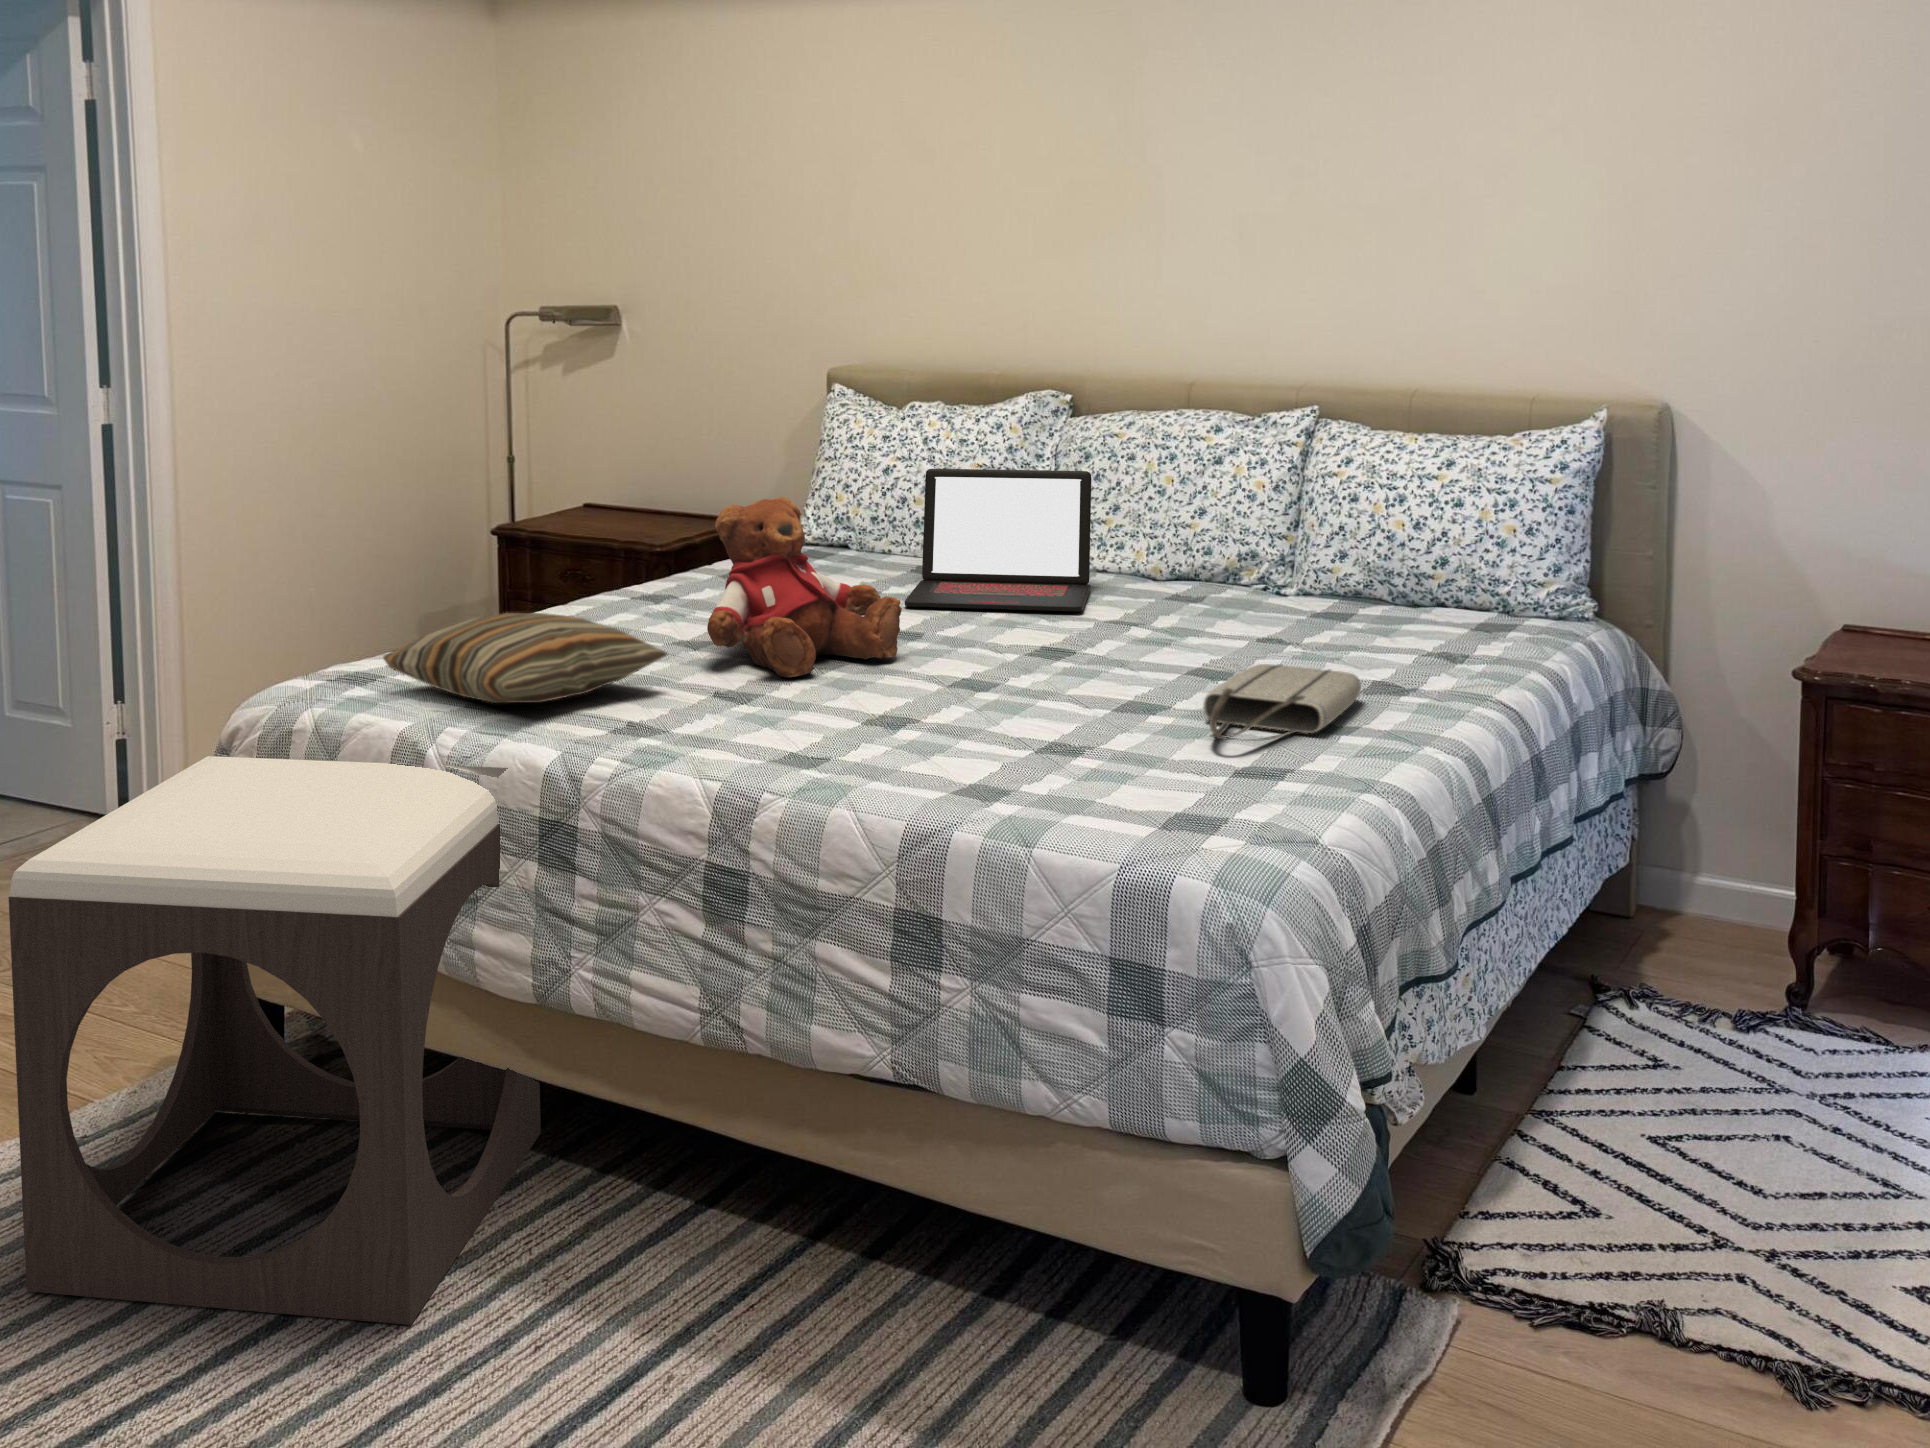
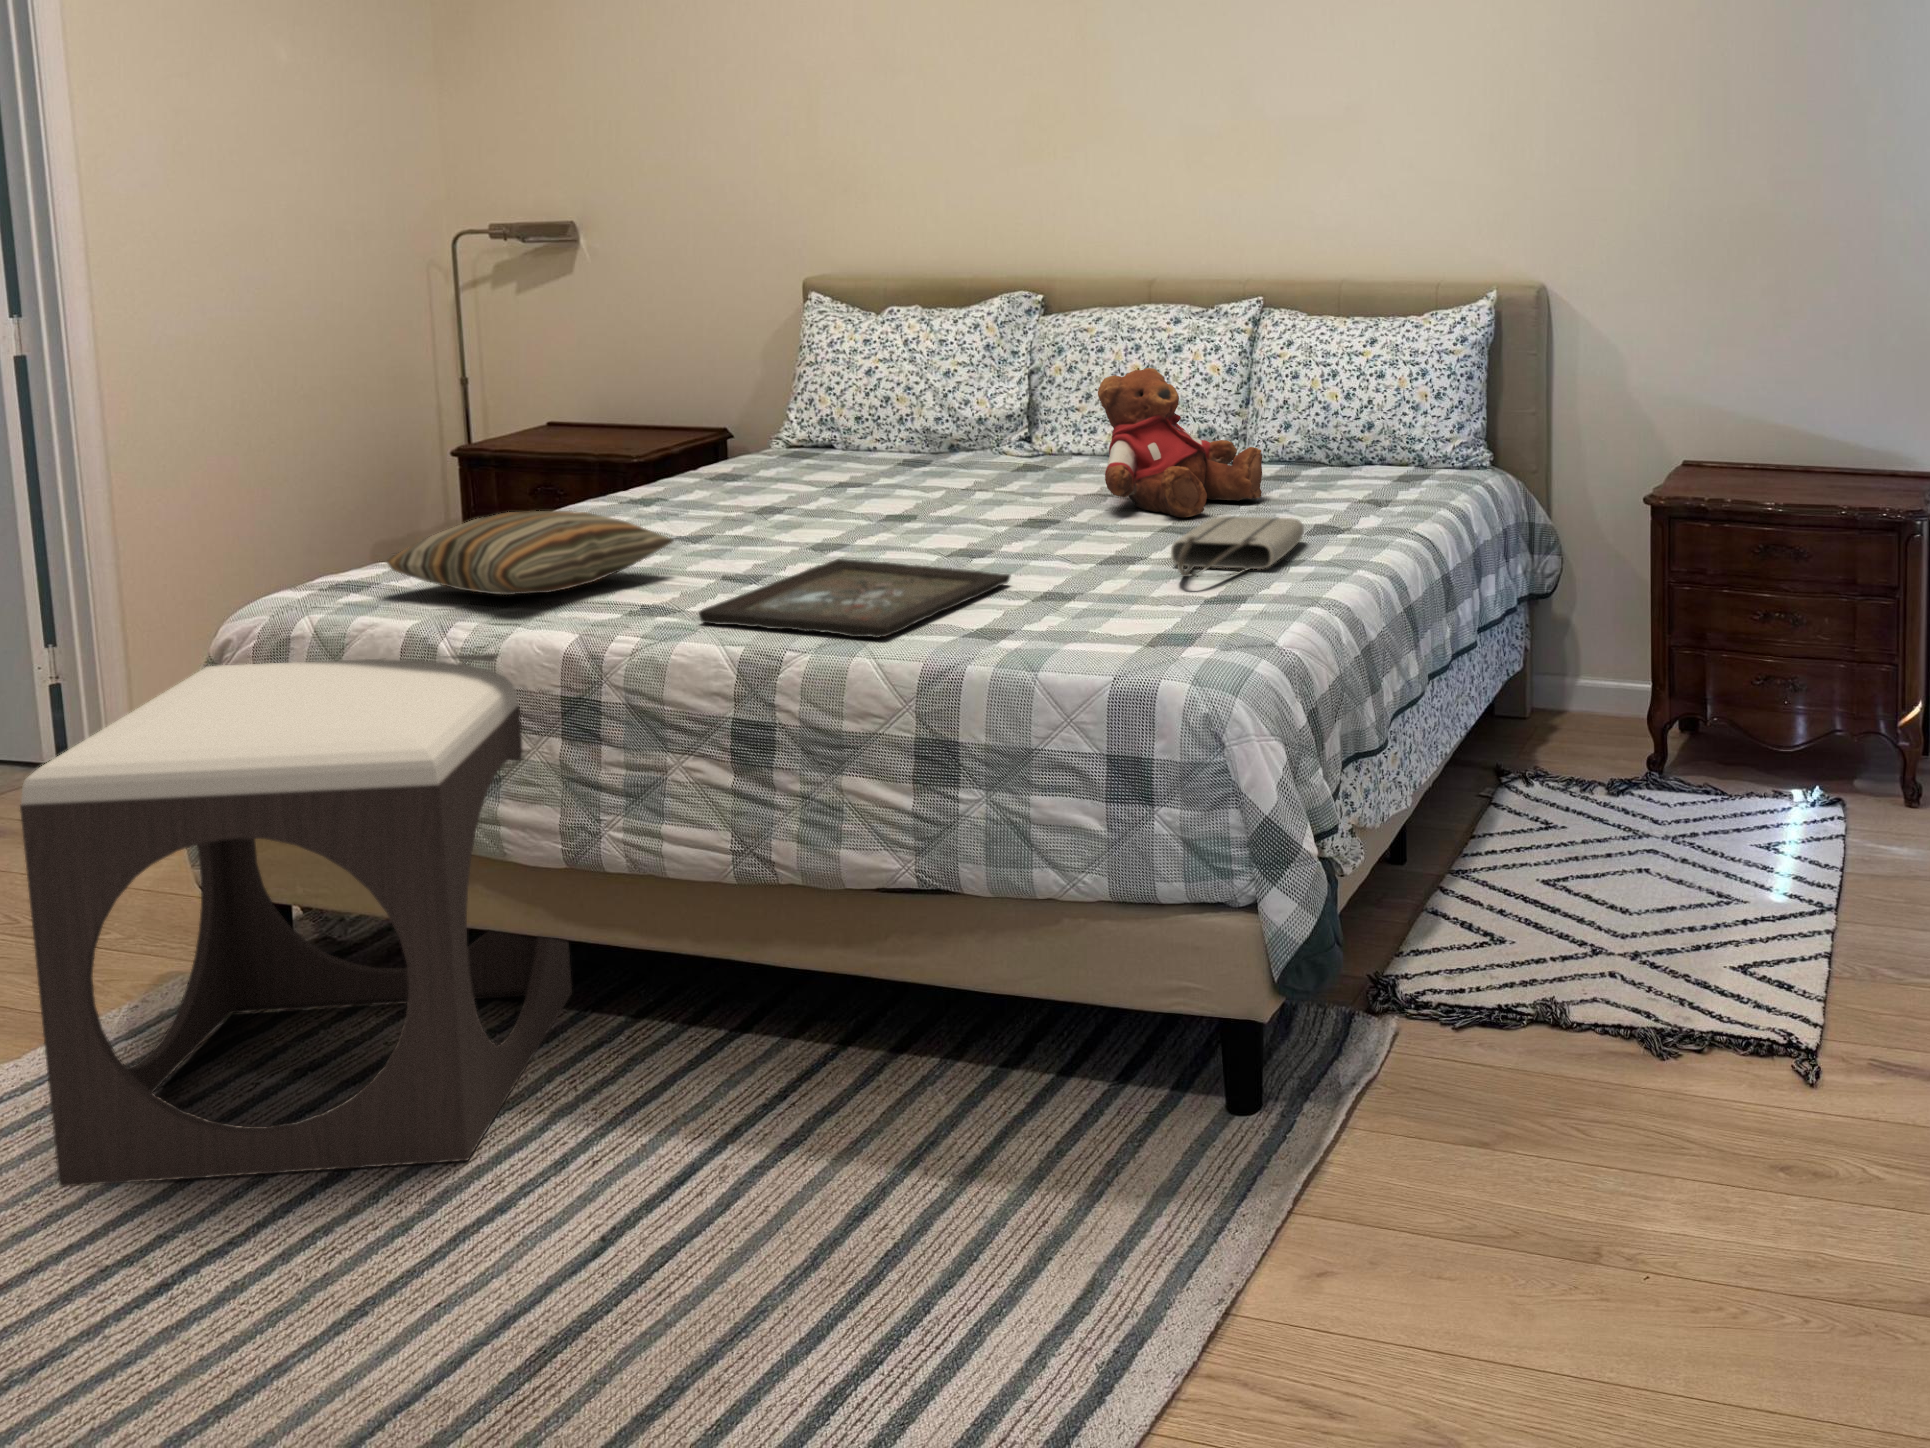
laptop: present [904,469,1091,612] -> none [892,362,1063,493]
teddy bear: present [707,497,902,677] -> present [1098,368,1262,517]
tray: none [682,686,1020,788] -> present [699,559,1011,638]

